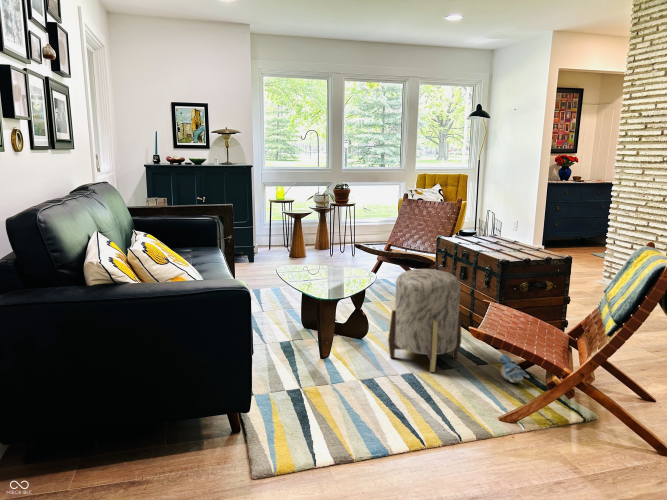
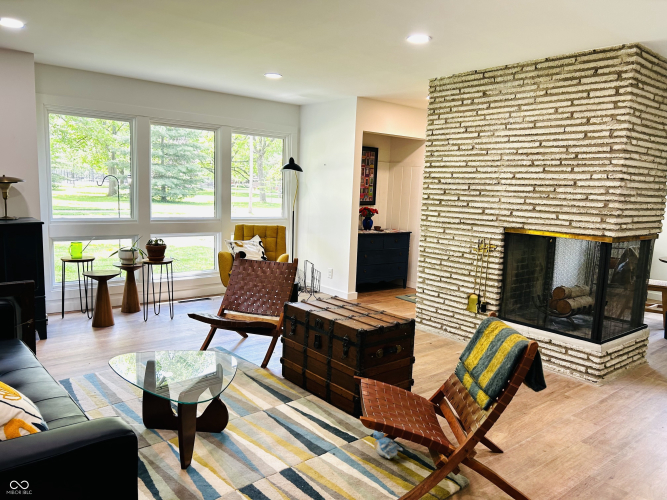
ottoman: present [388,269,461,372] -> none [256,347,330,461]

